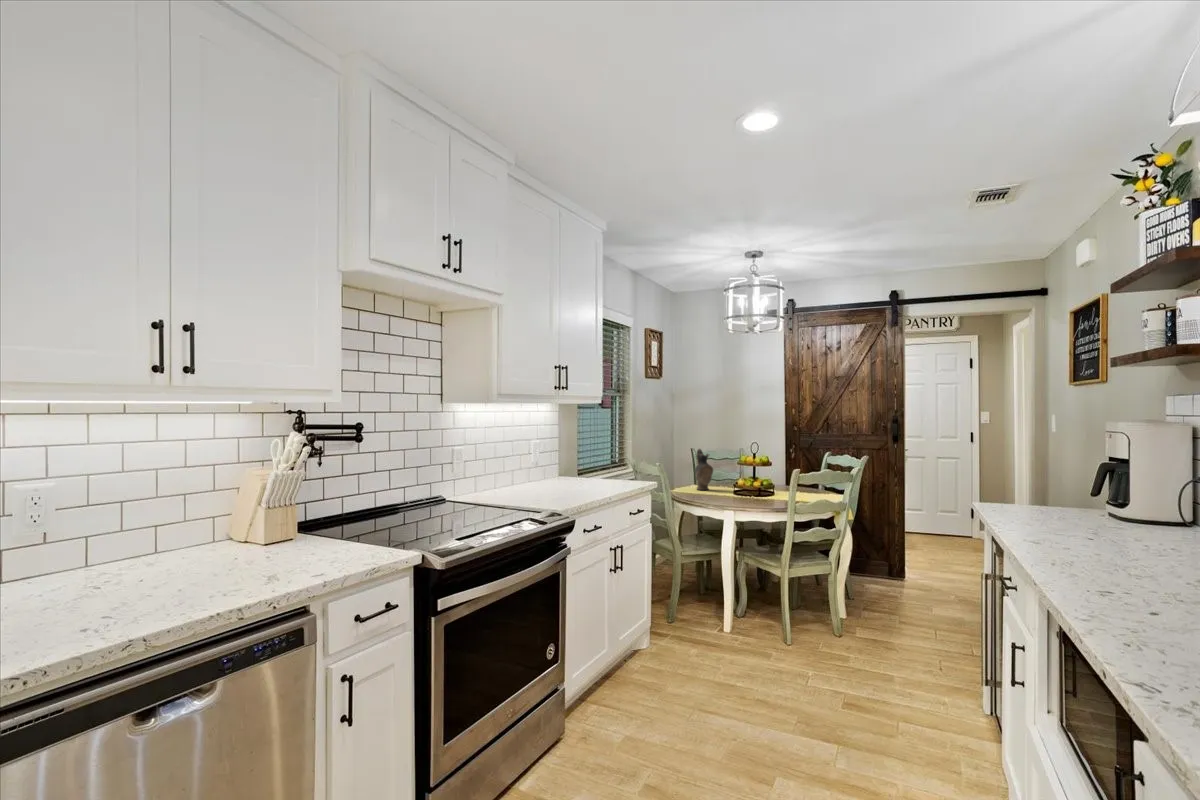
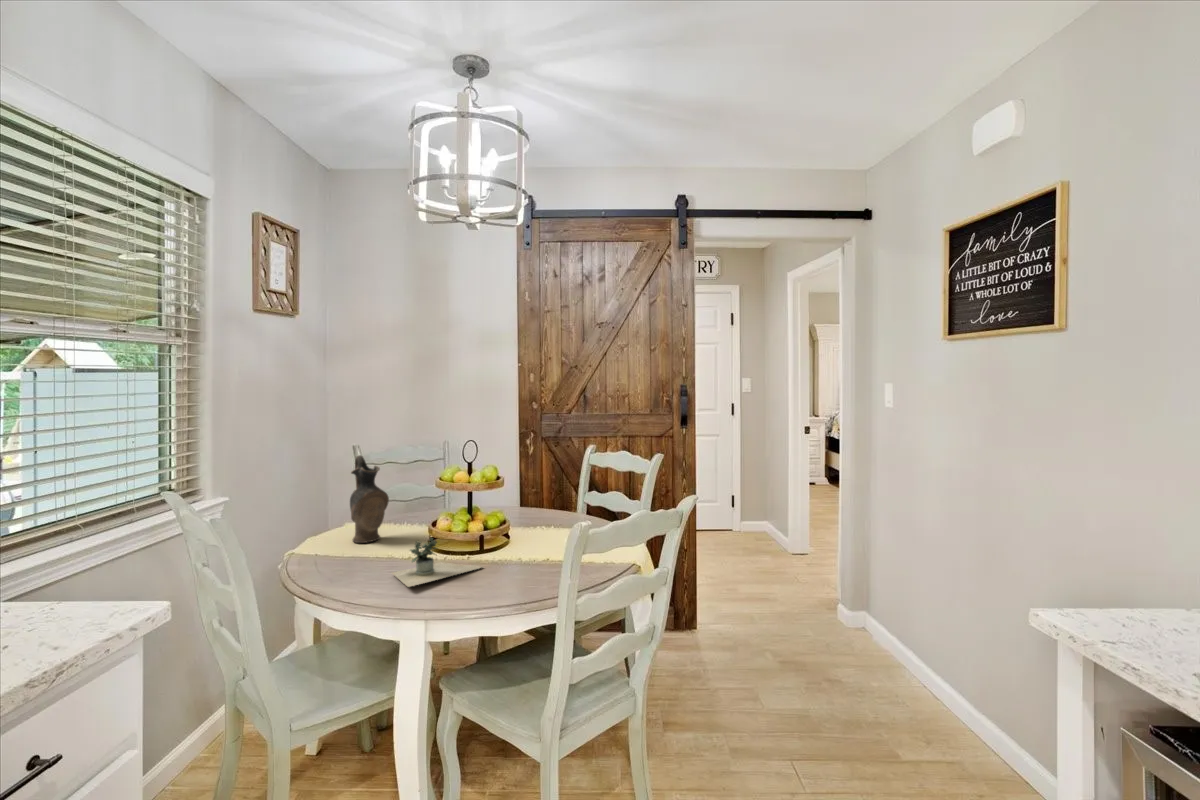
potted plant: none [719,483,773,500] -> present [393,538,481,587]

